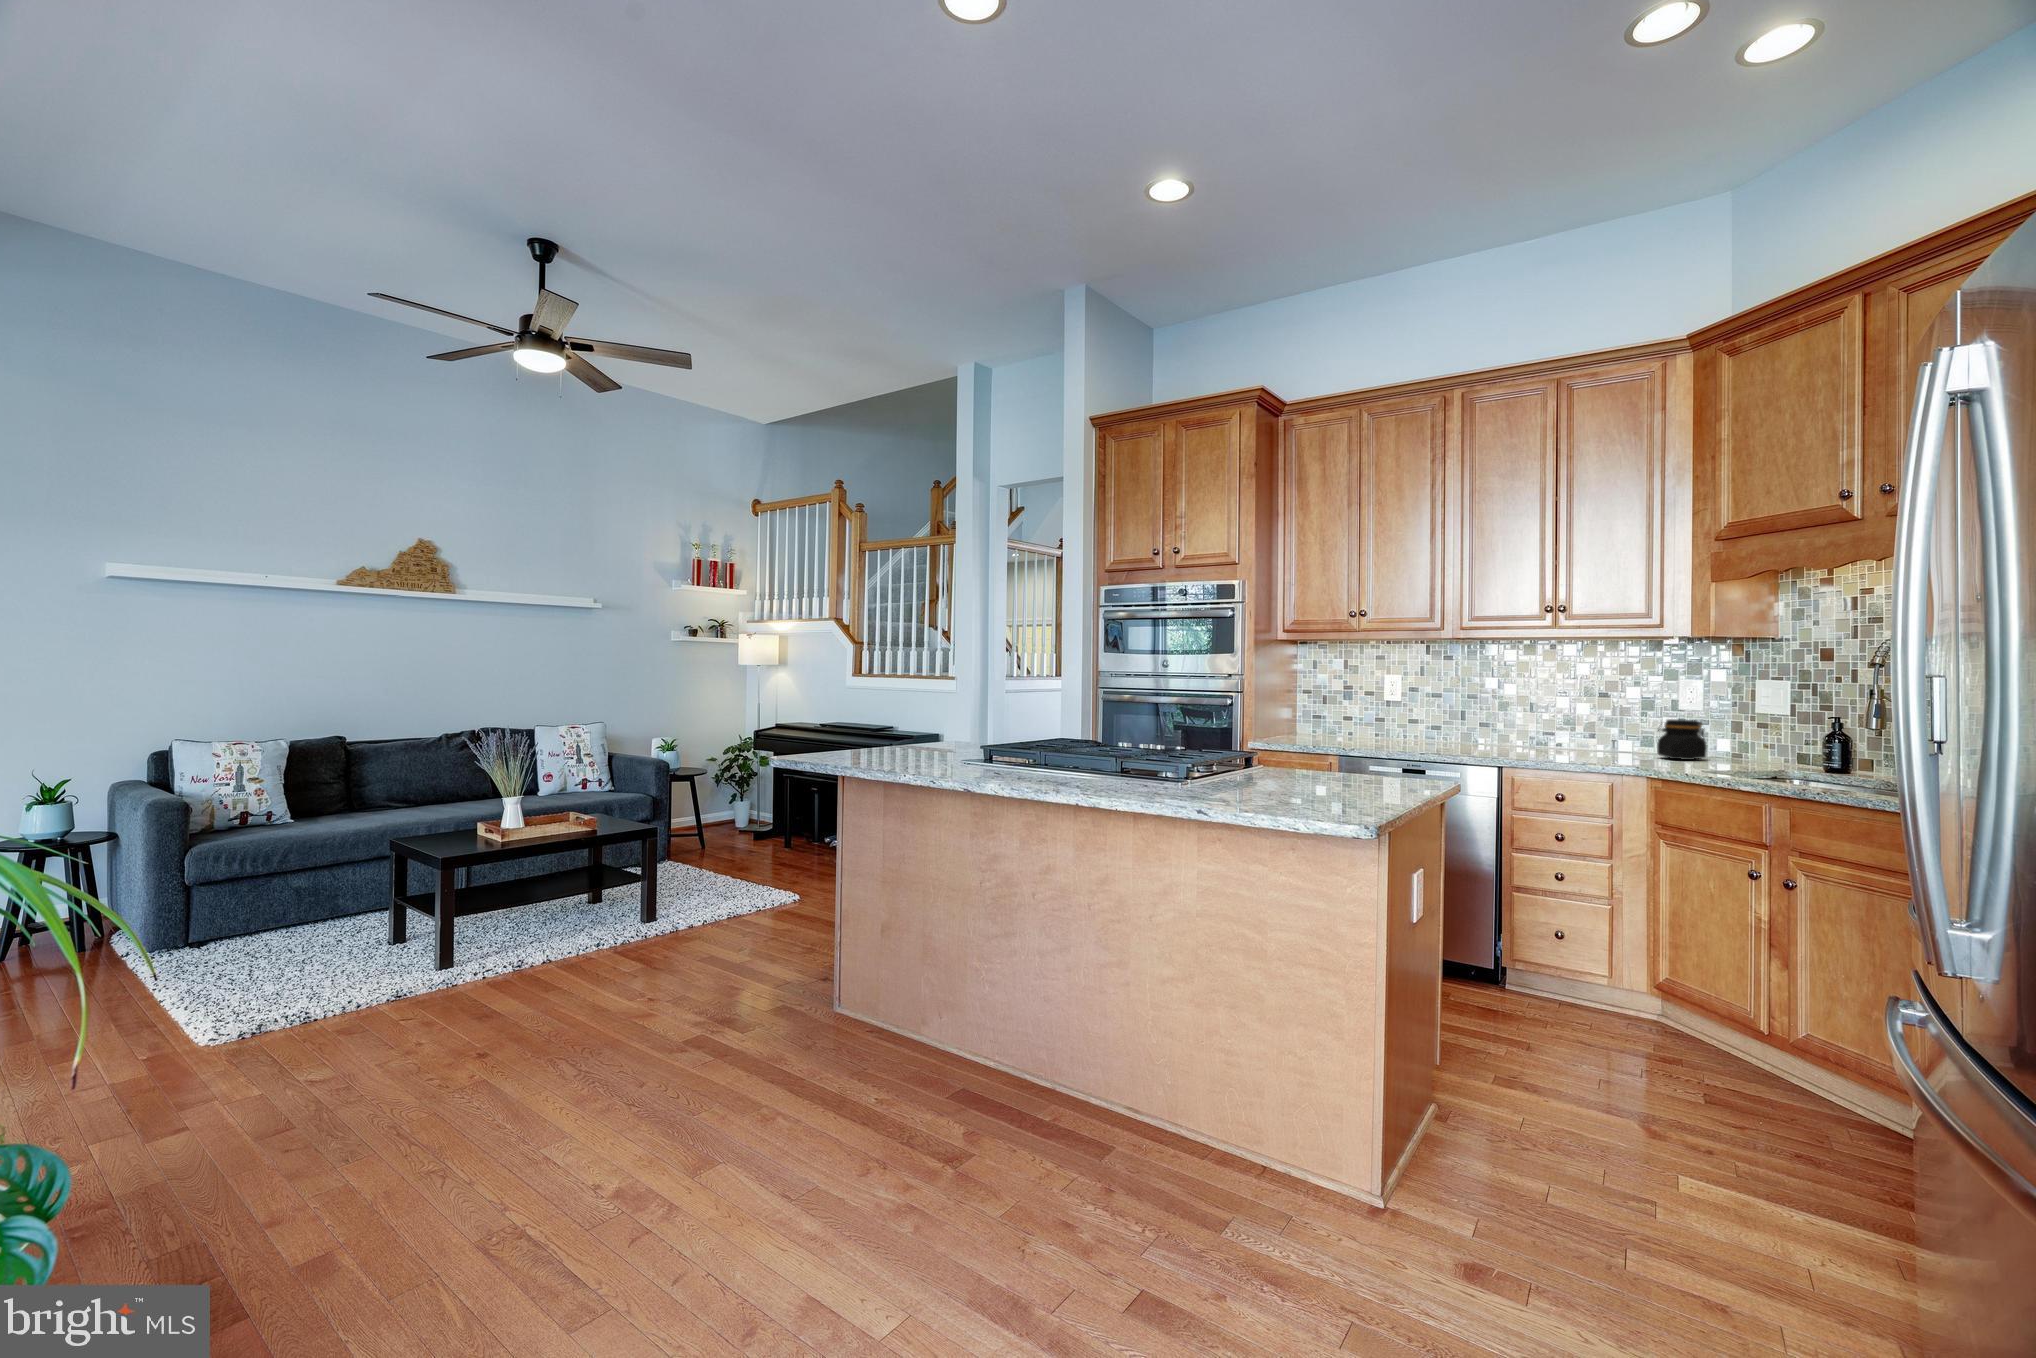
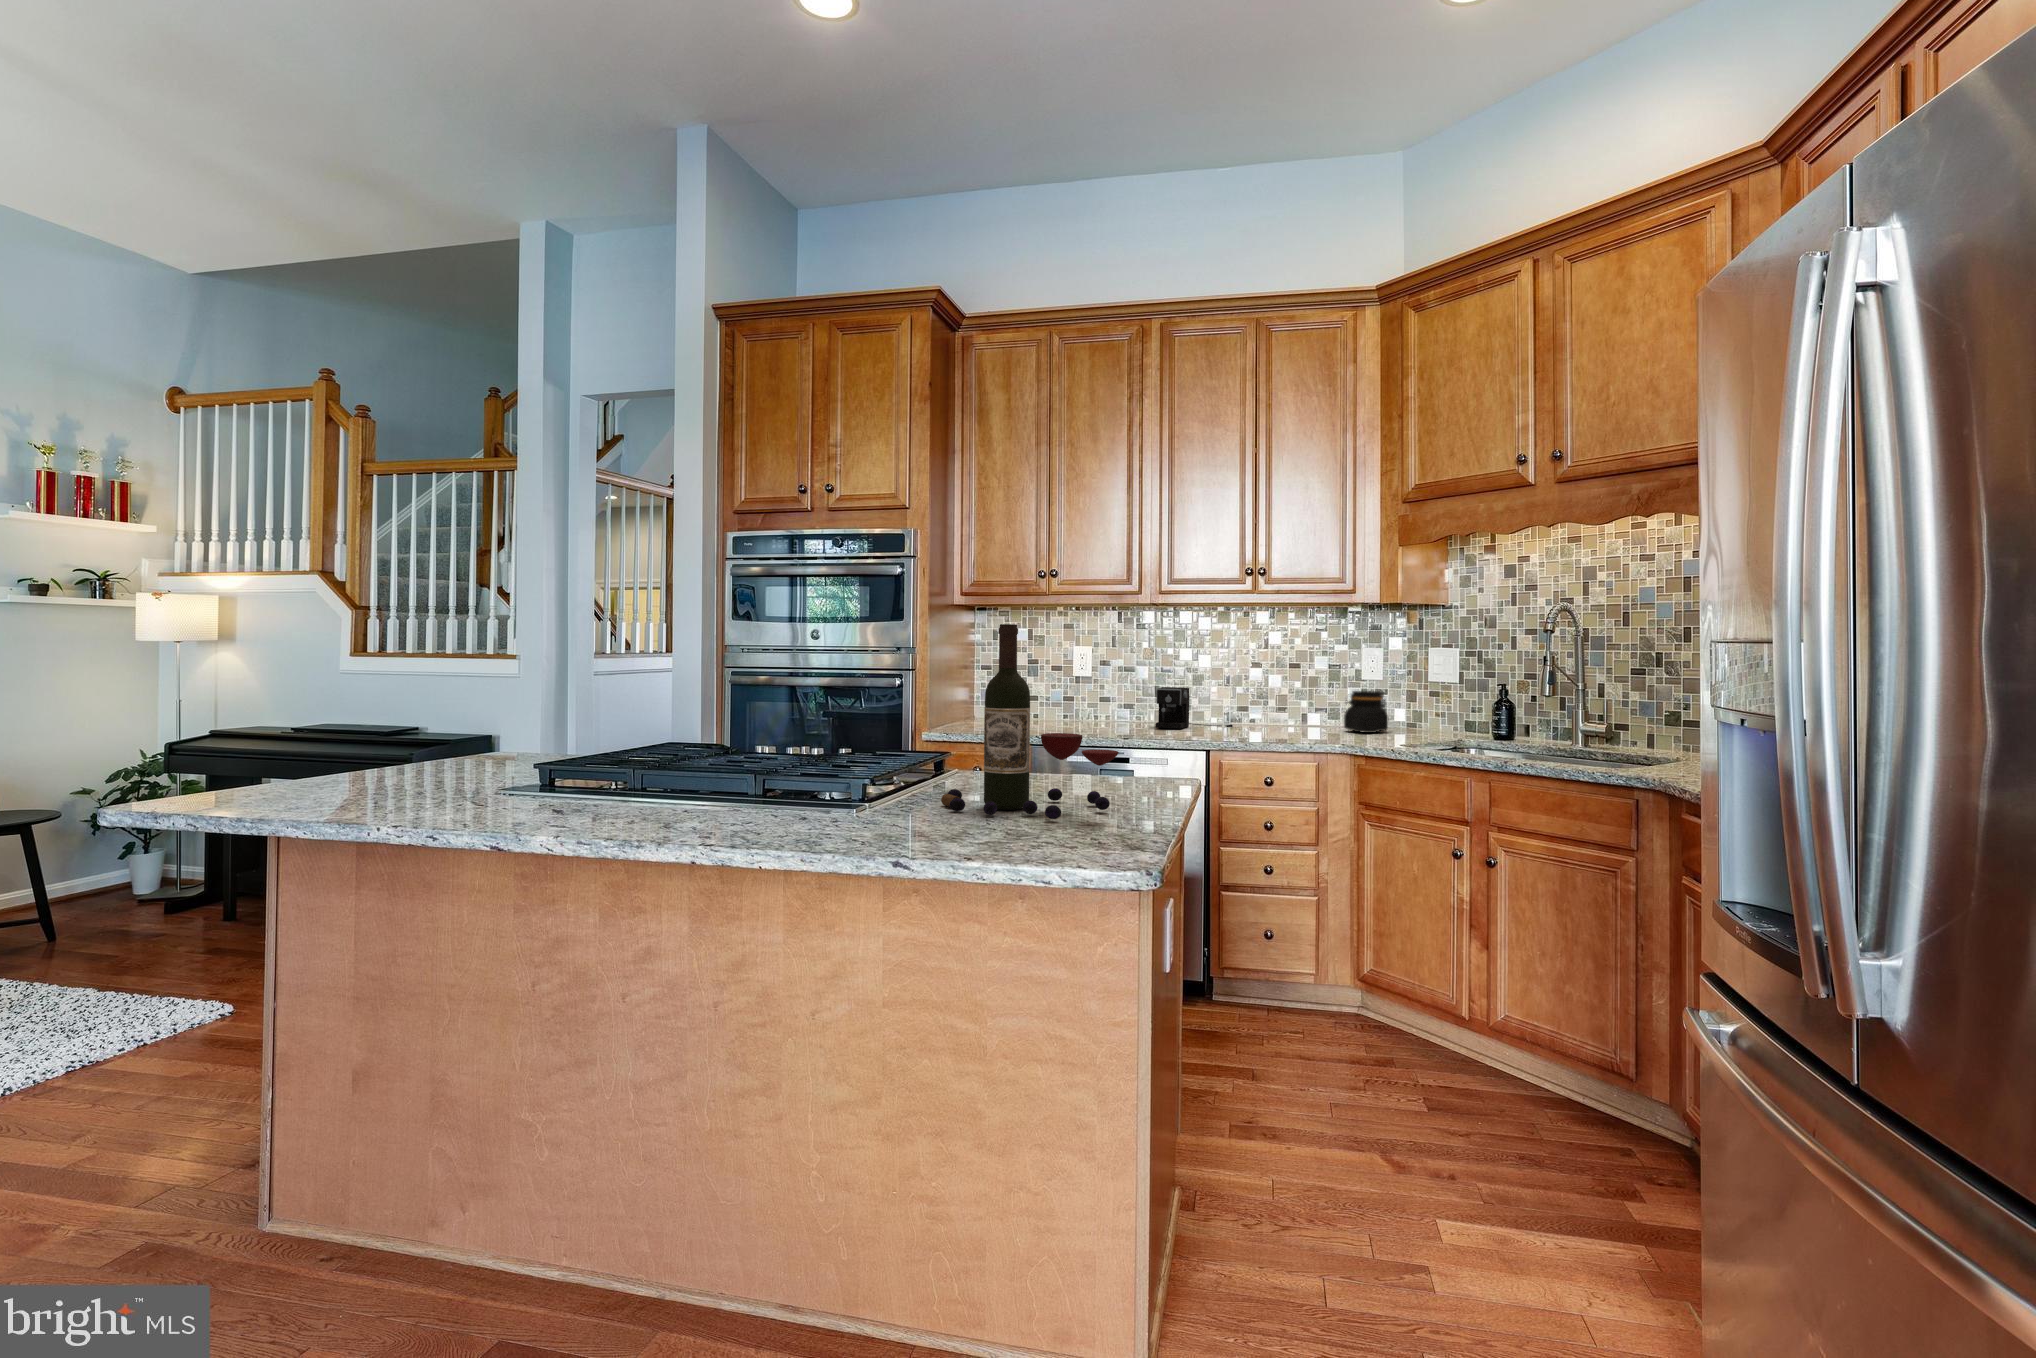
wine bottle: none [1217,659,1353,808] -> present [941,624,1119,819]
coffee maker: none [1463,712,1543,750] -> present [1156,687,1233,729]

